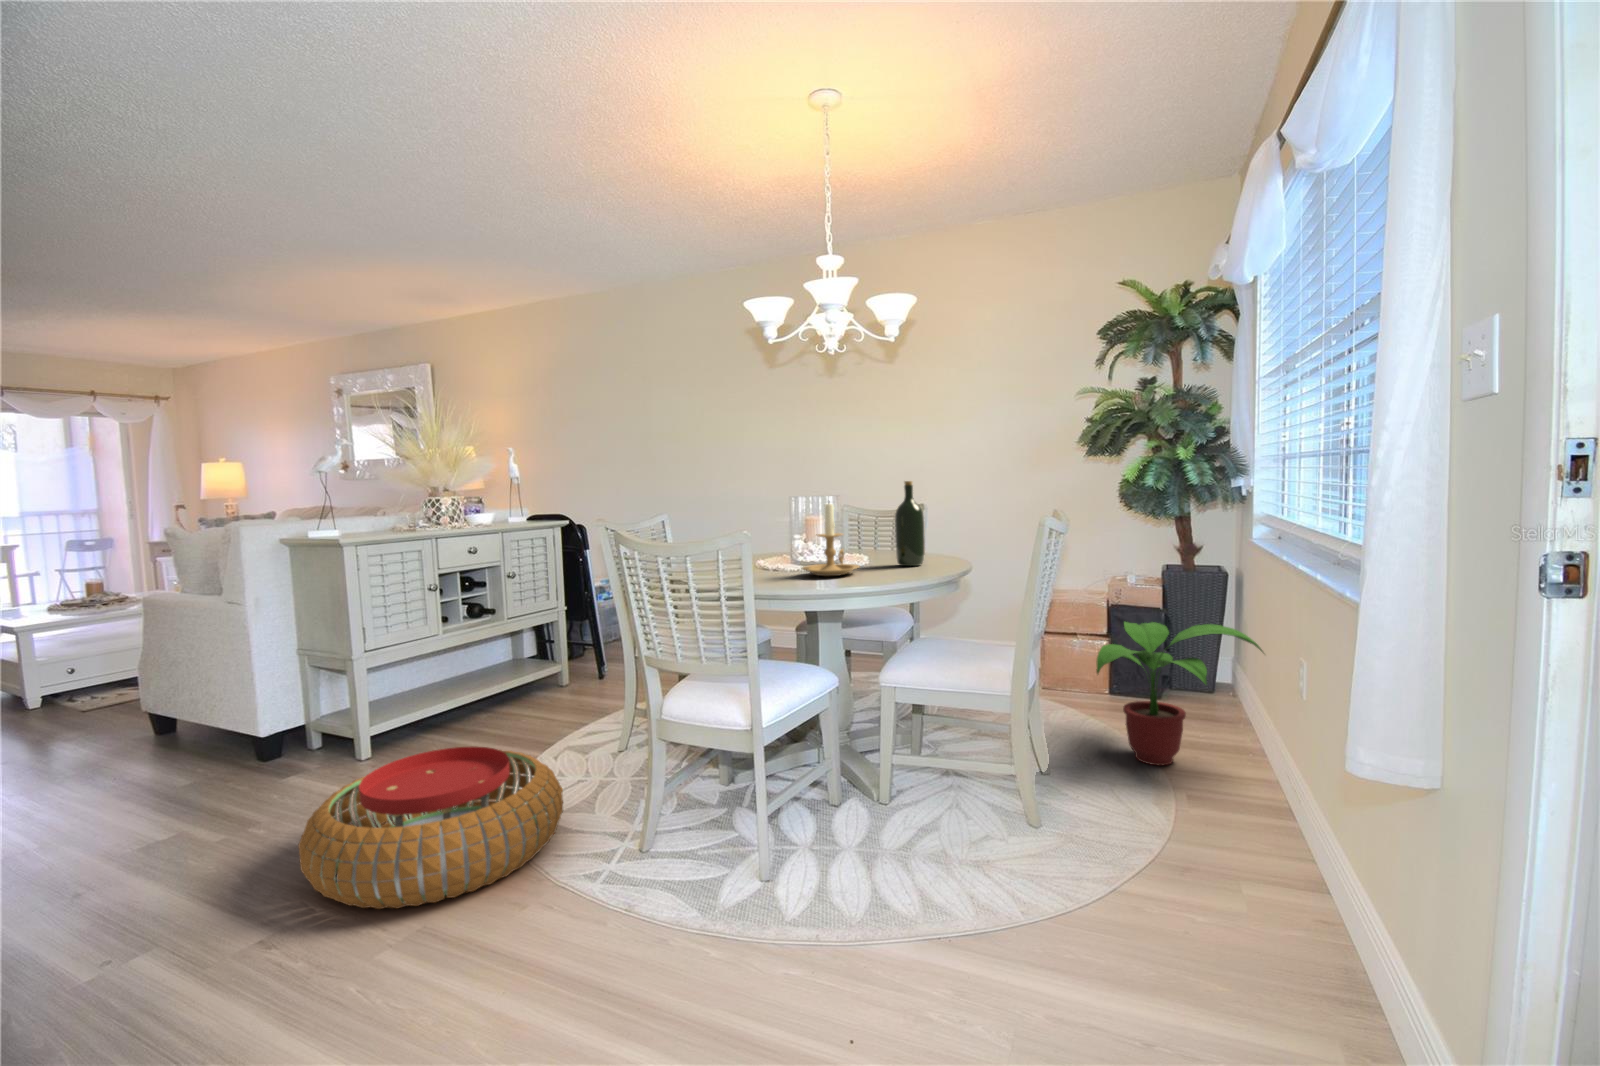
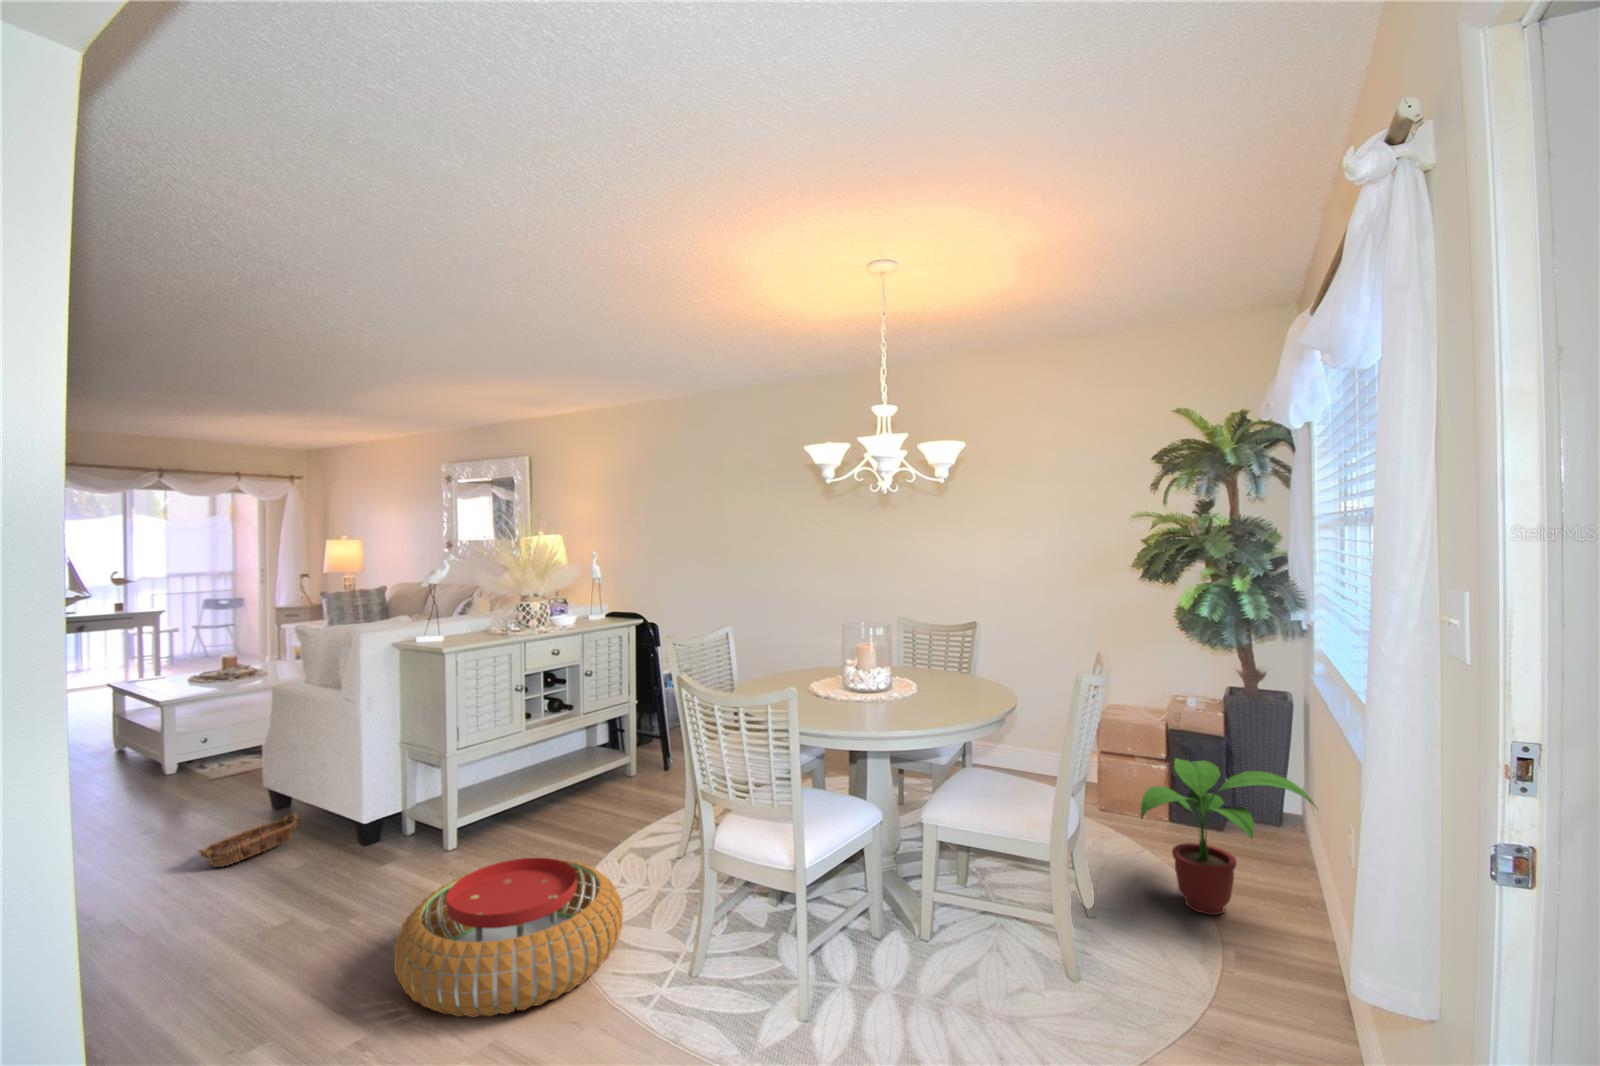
wine bottle: present [895,481,925,566] -> none [941,620,969,703]
candle holder: present [802,503,859,576] -> none [849,641,905,714]
basket: none [36,730,190,797] -> present [199,813,299,867]

